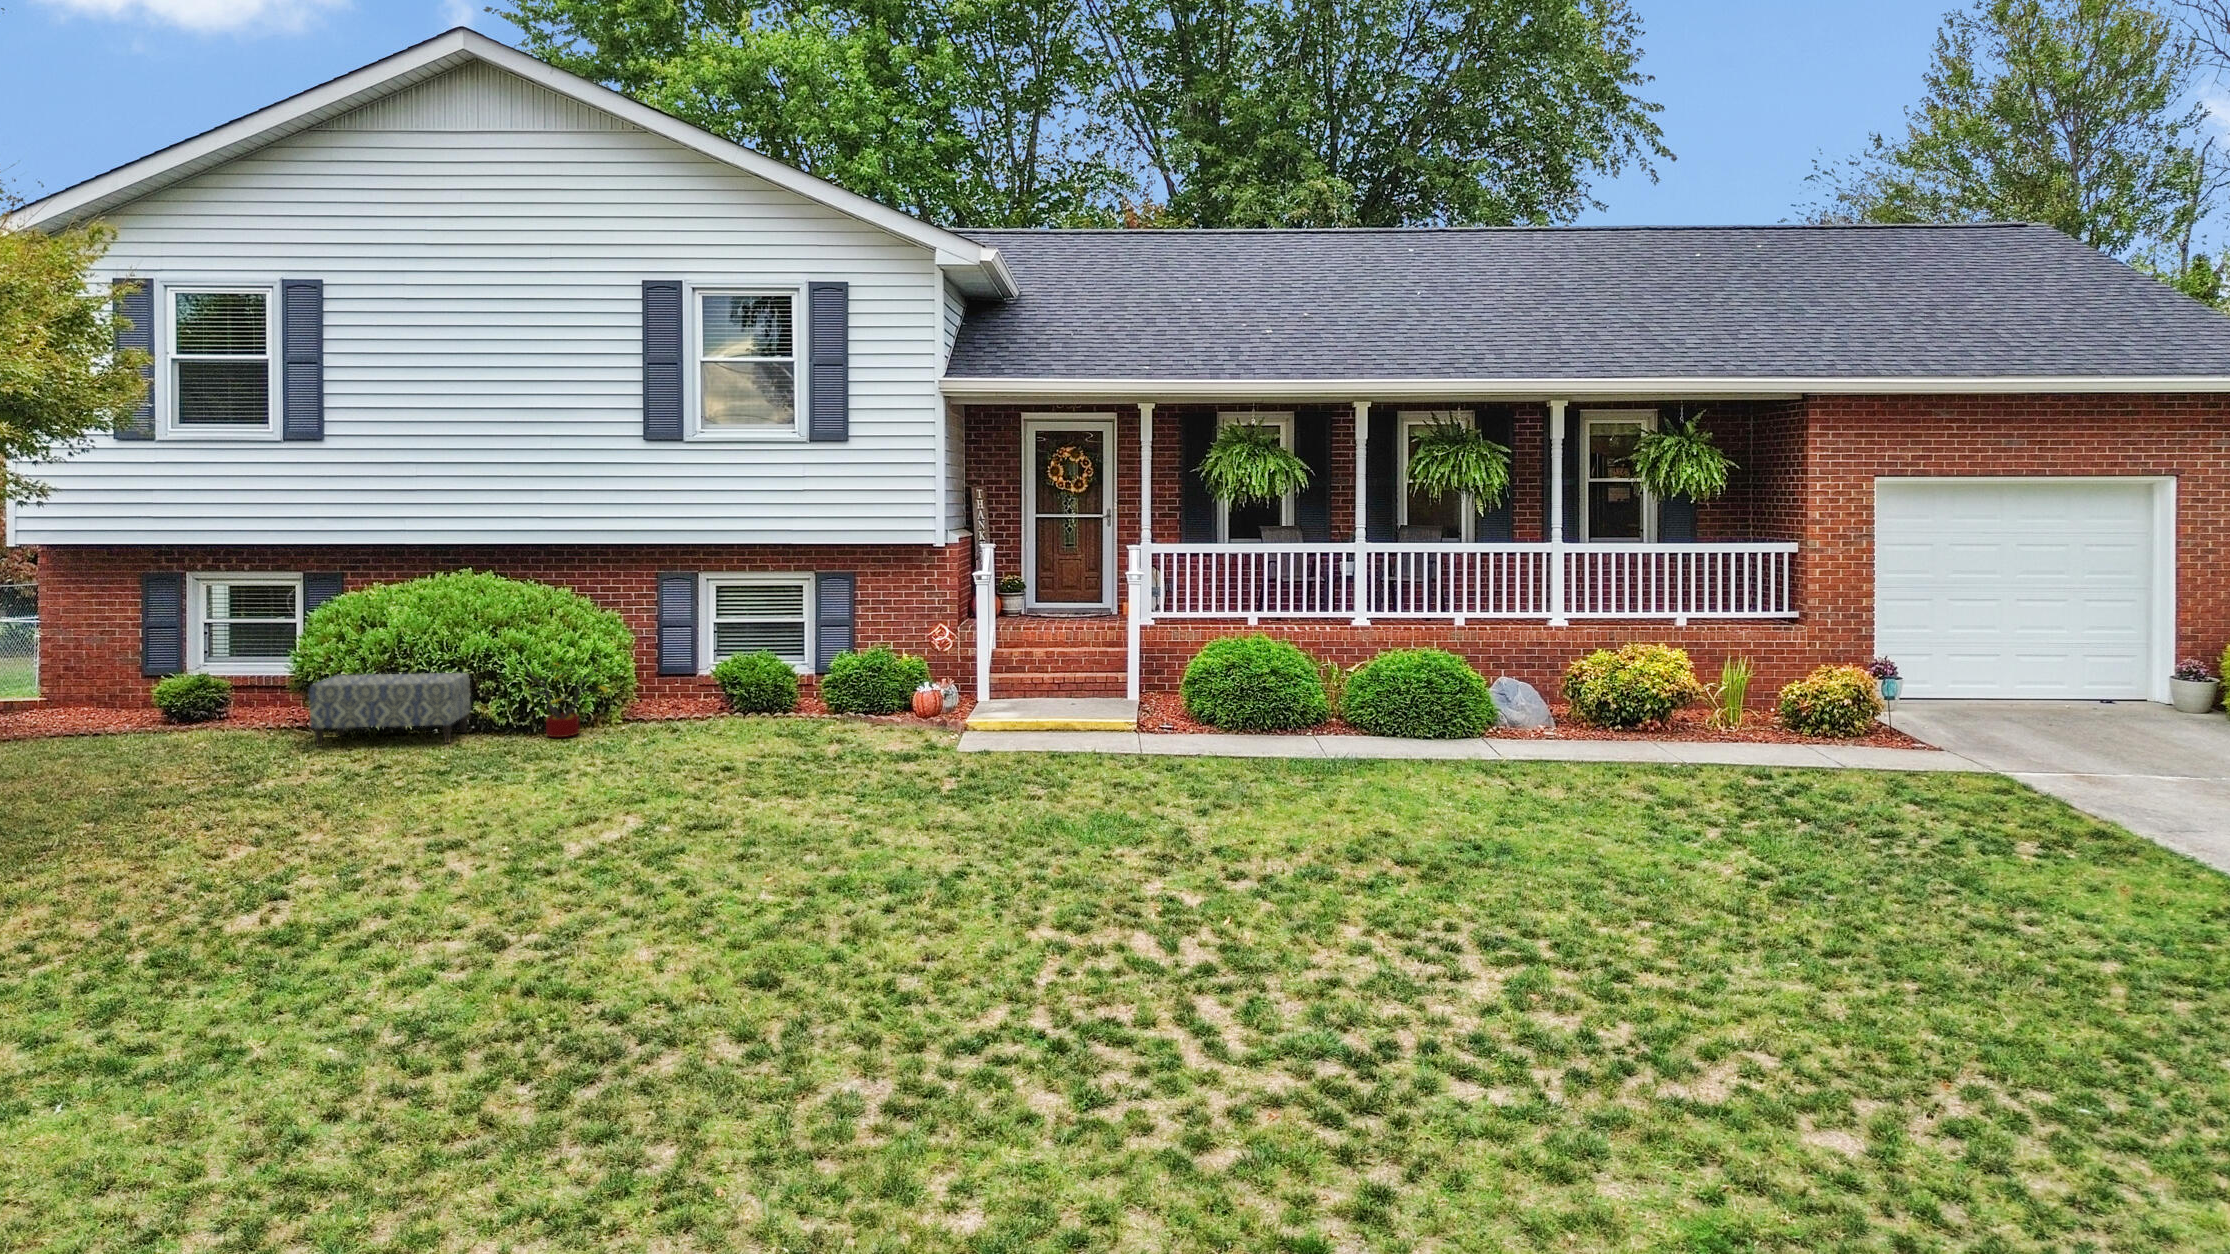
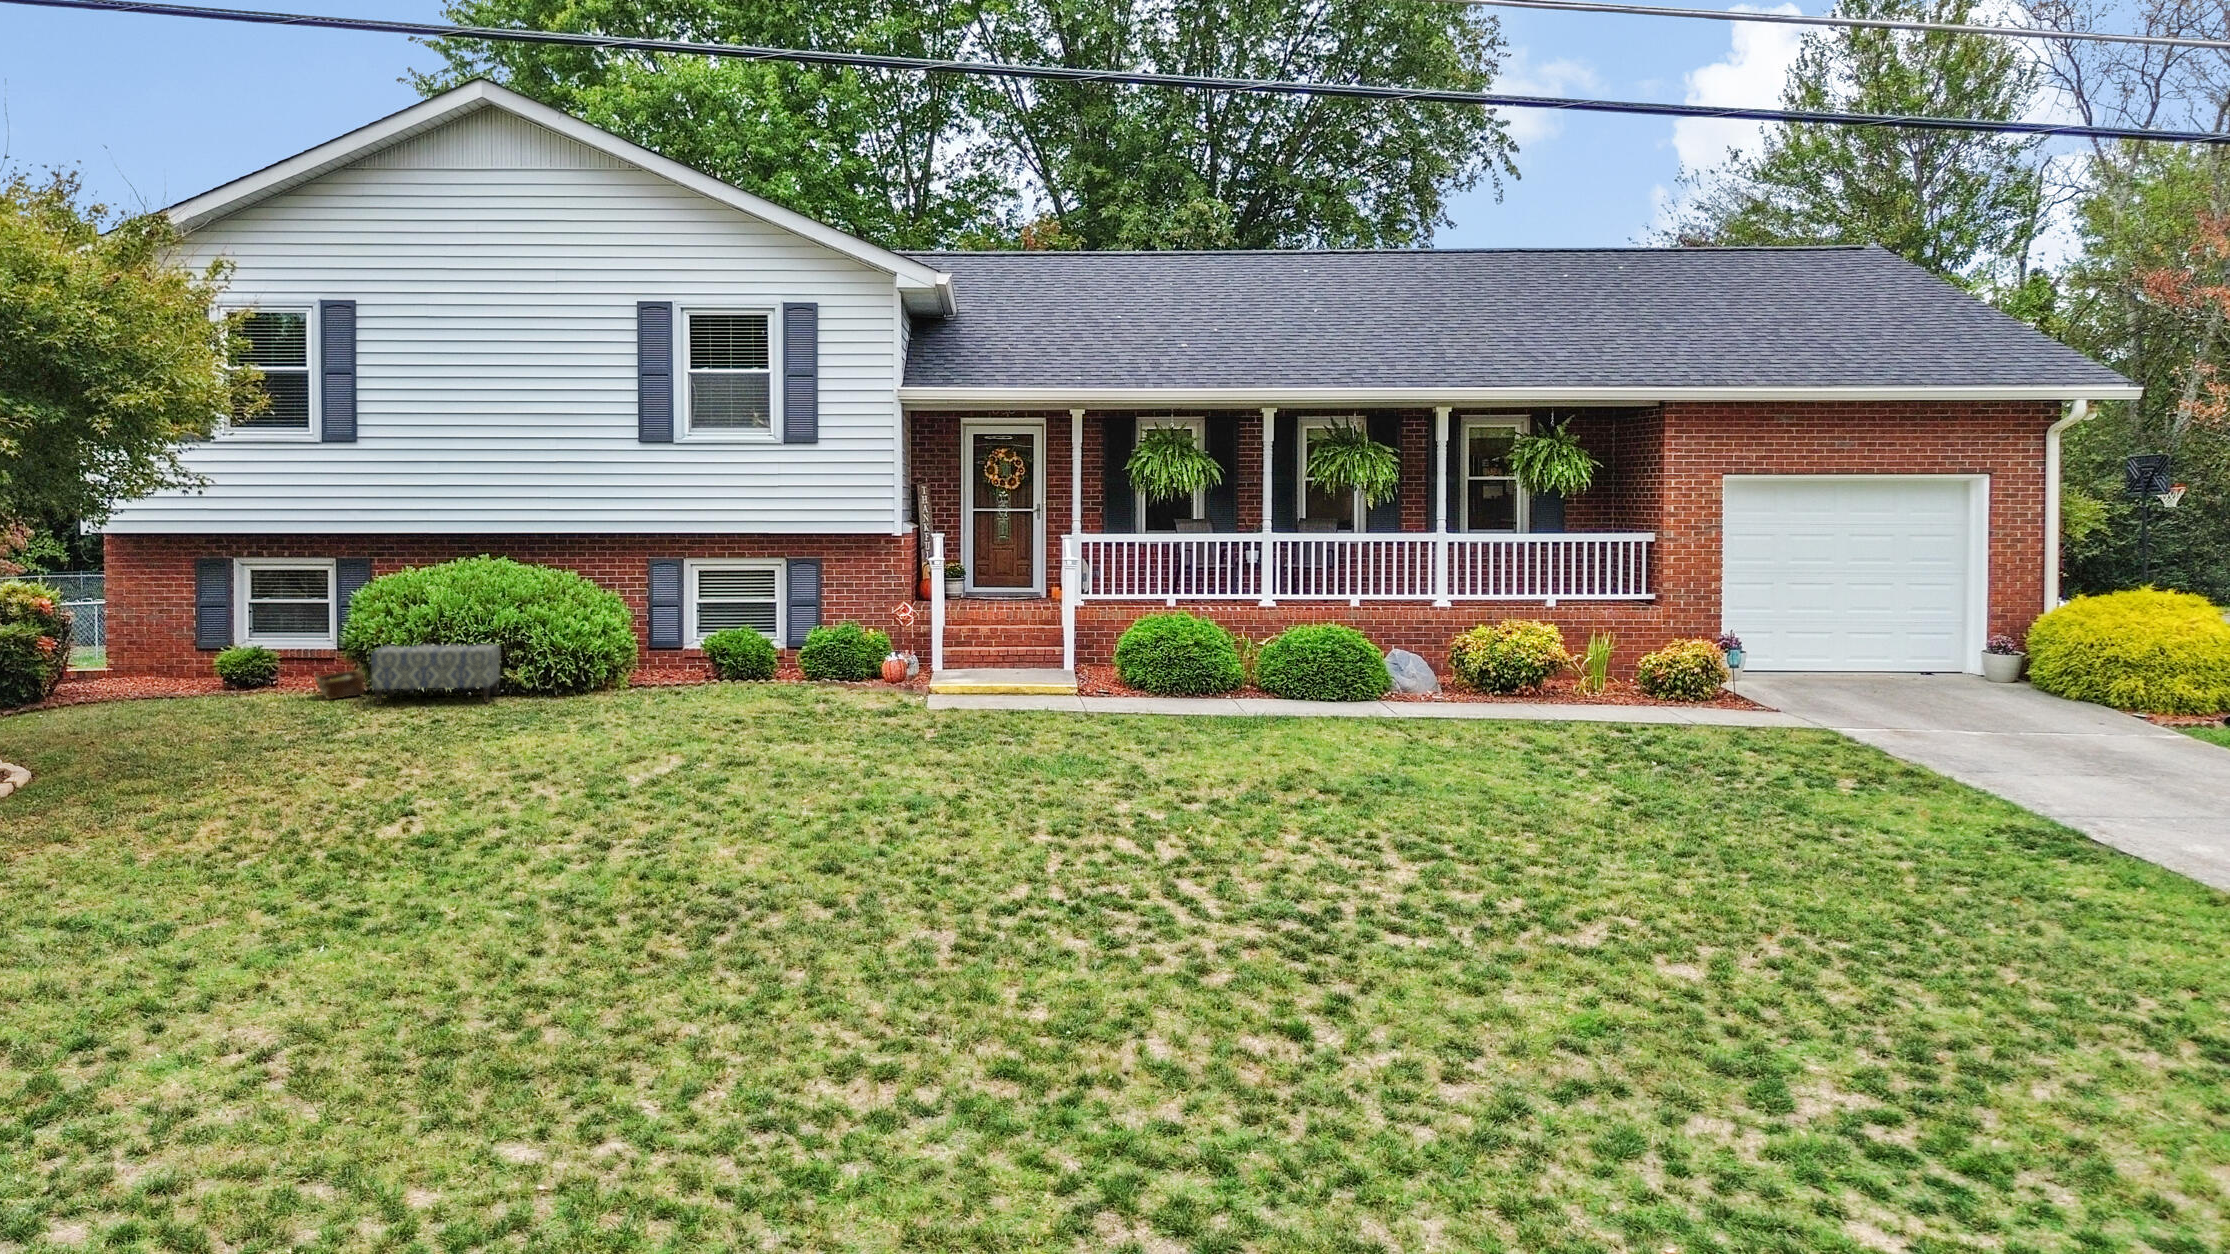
decorative plant: present [533,663,608,737] -> none [546,631,621,698]
woven basket: none [249,697,309,740] -> present [315,665,364,699]

